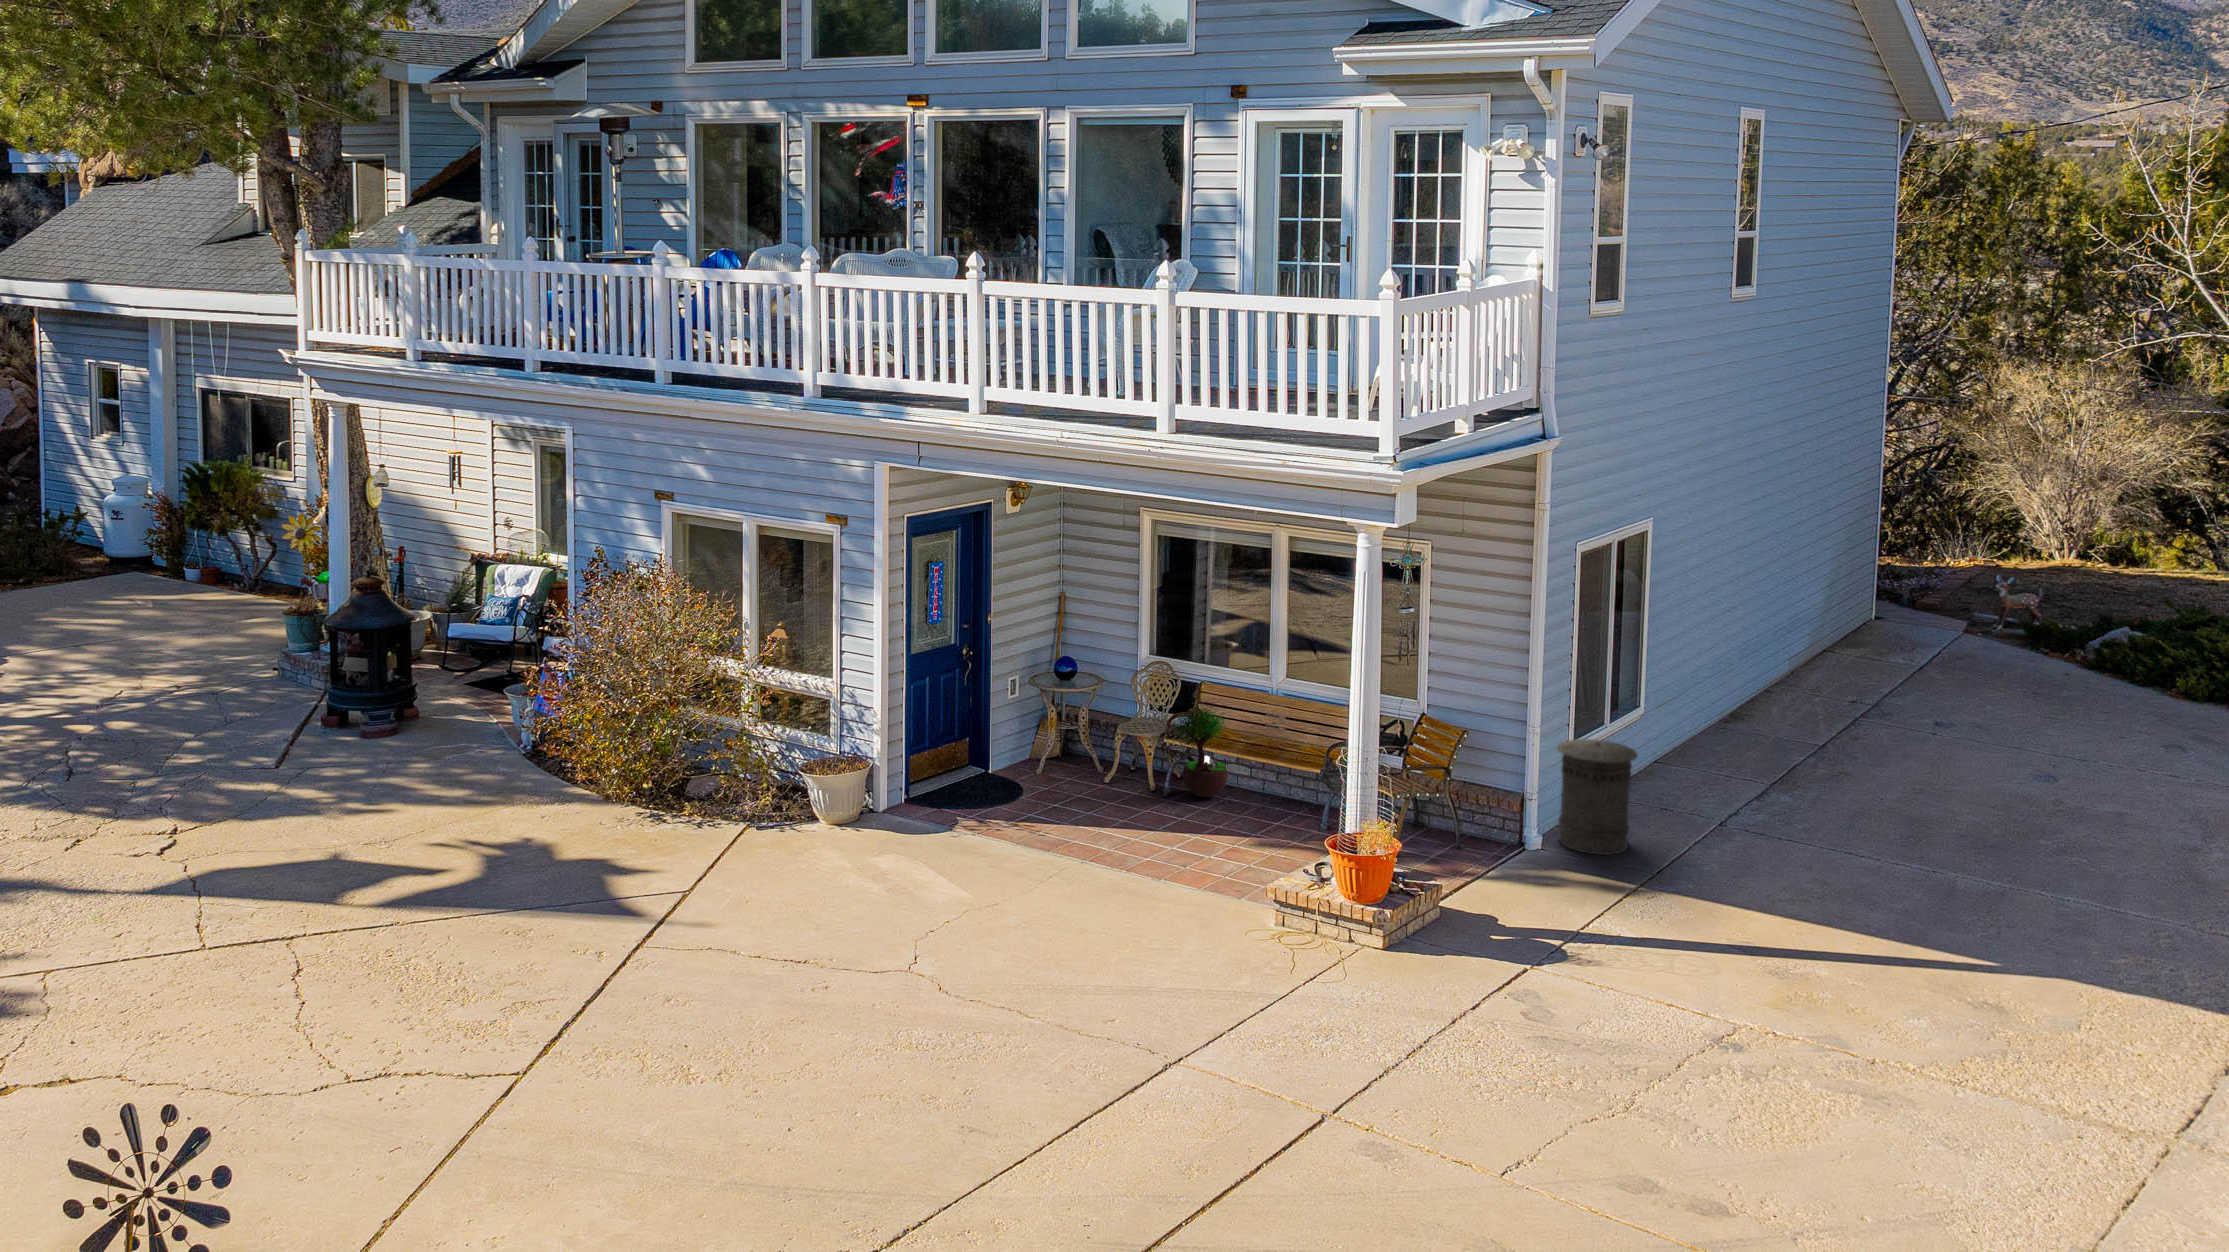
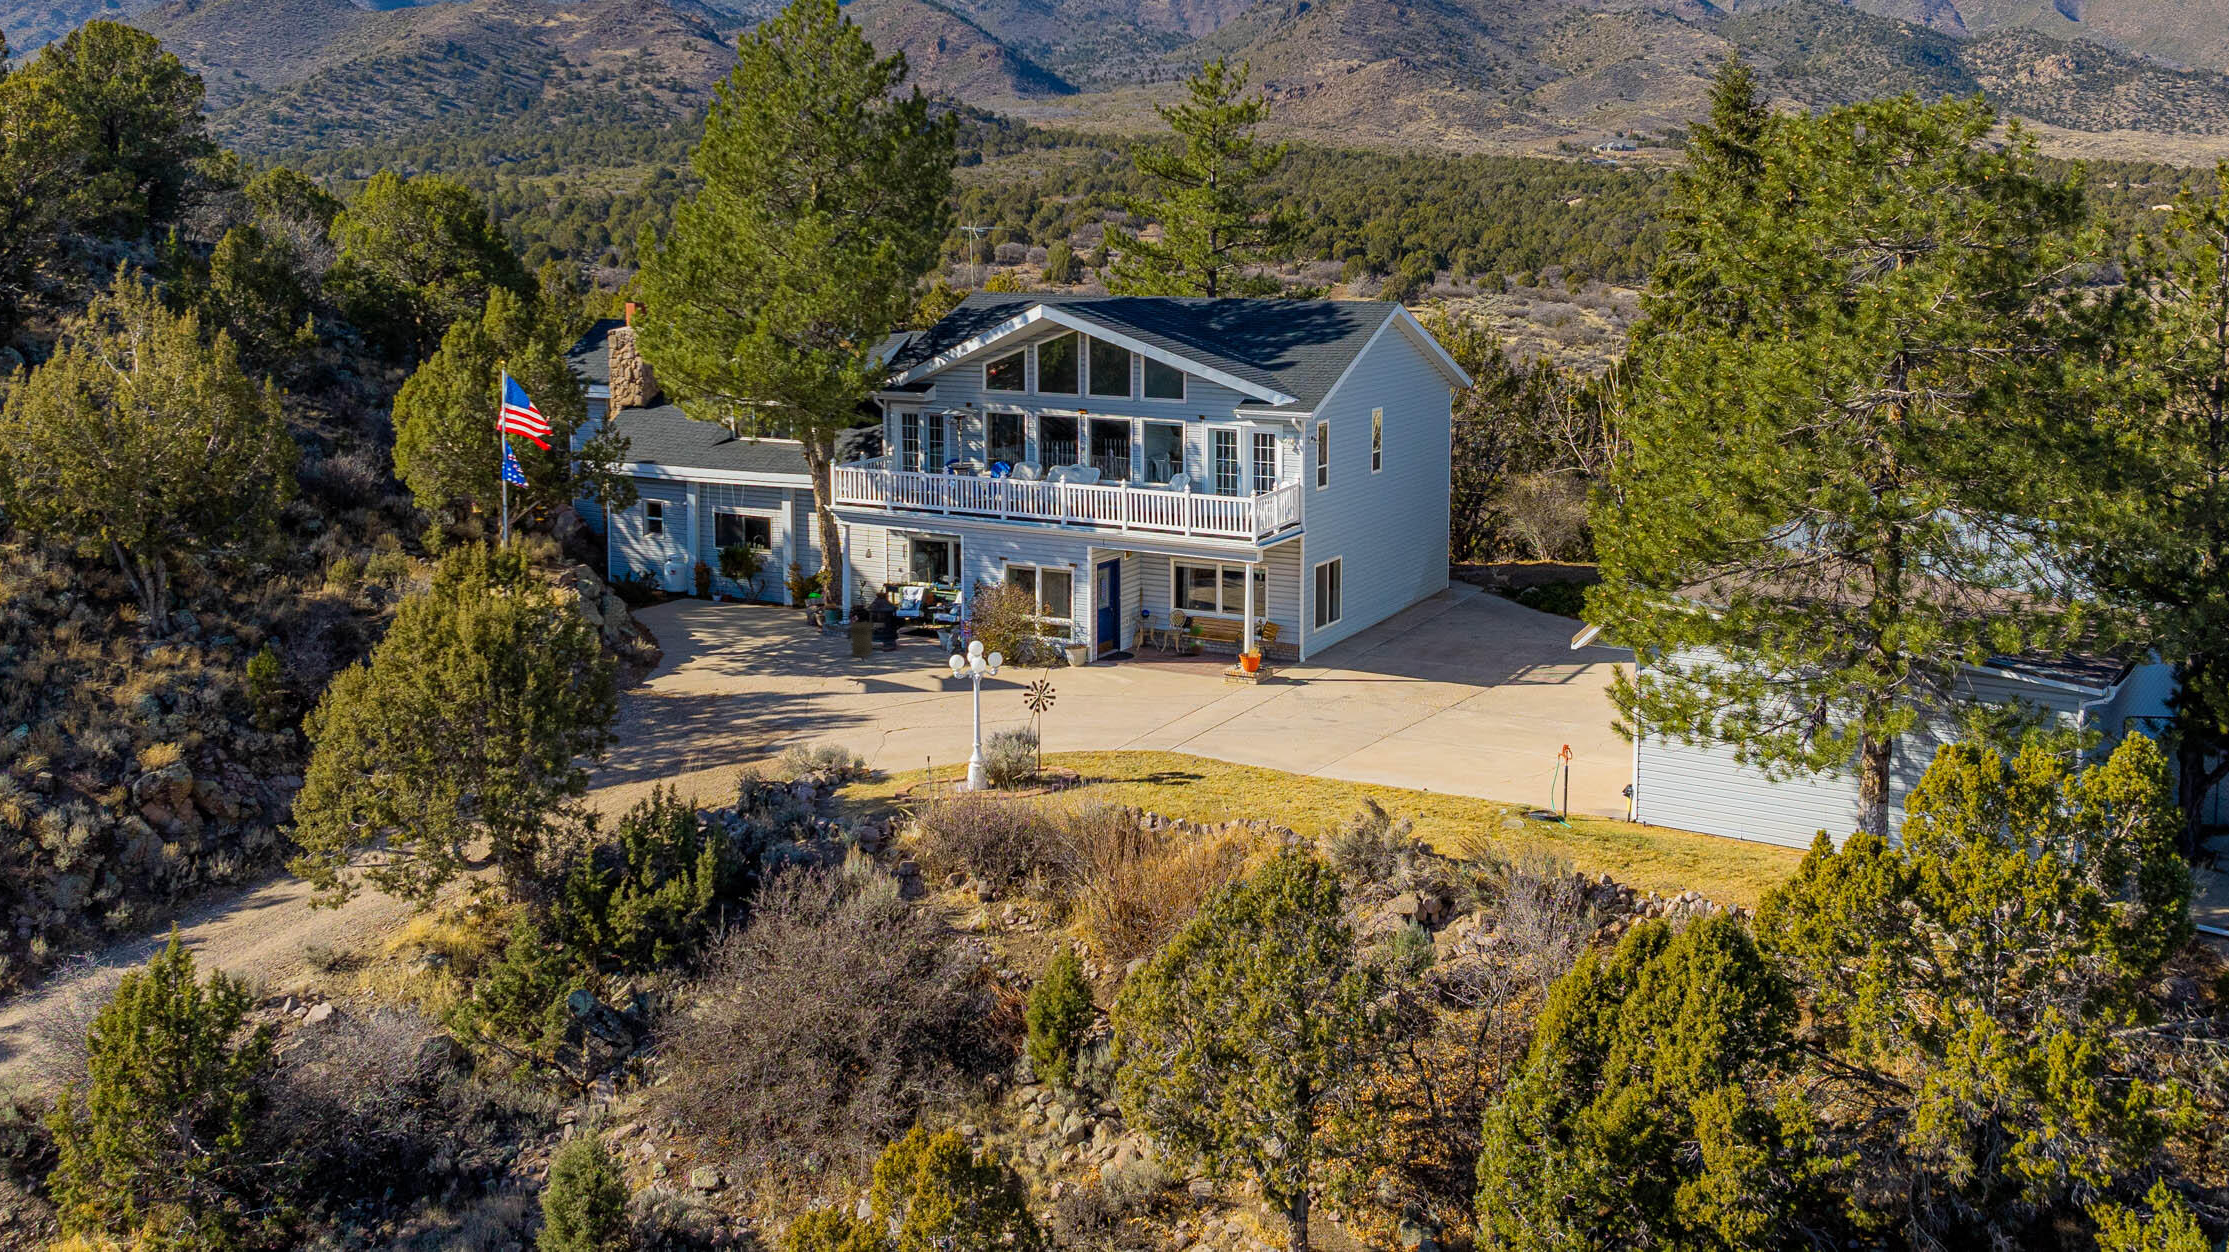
trash can: present [1557,739,1638,855] -> present [850,622,873,657]

